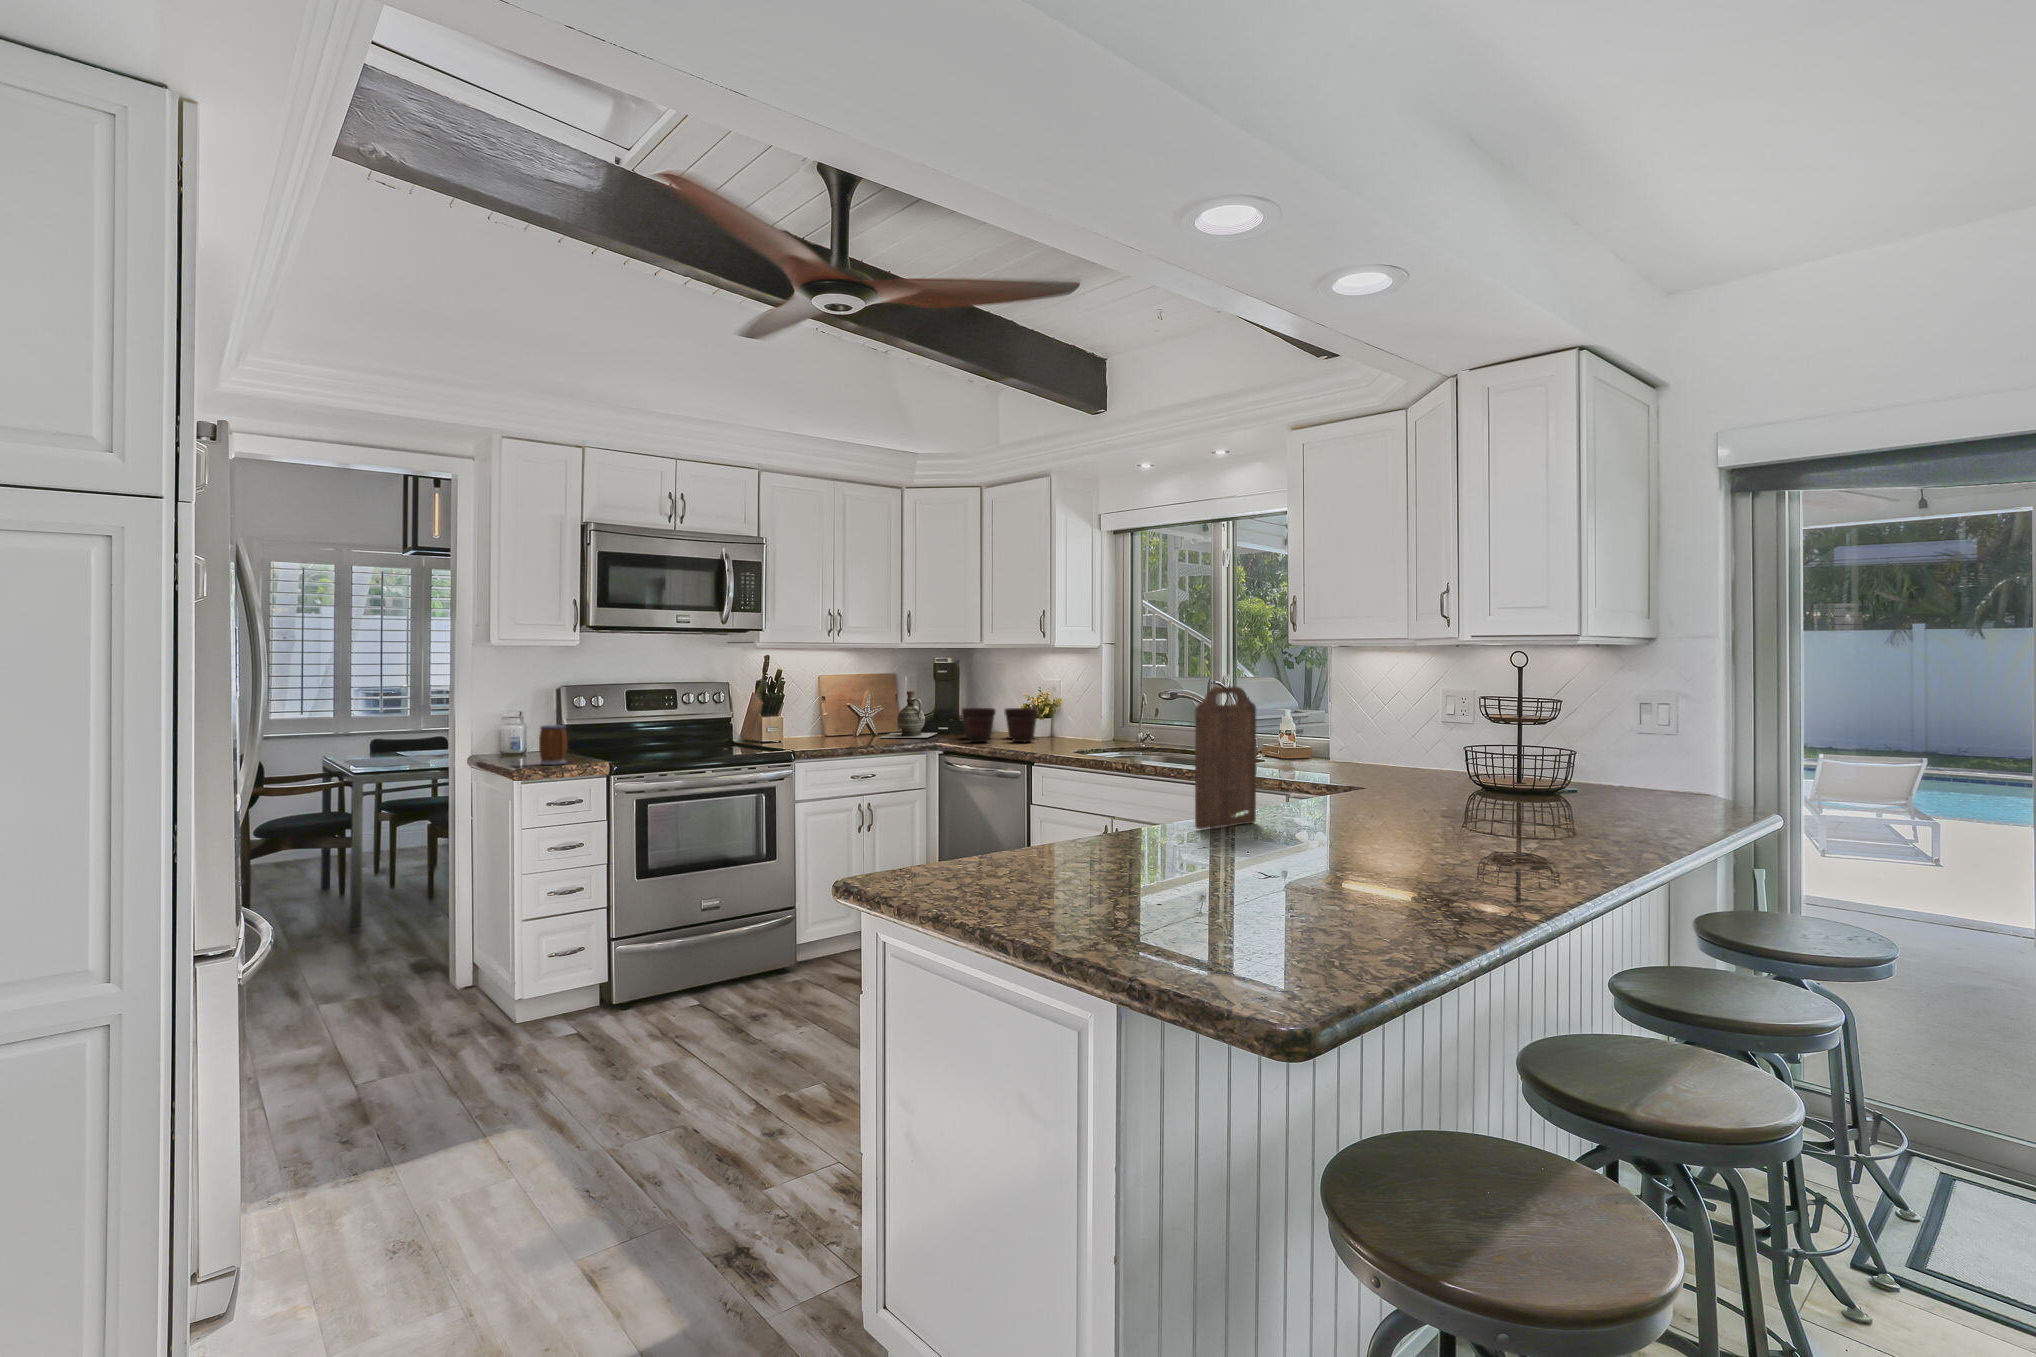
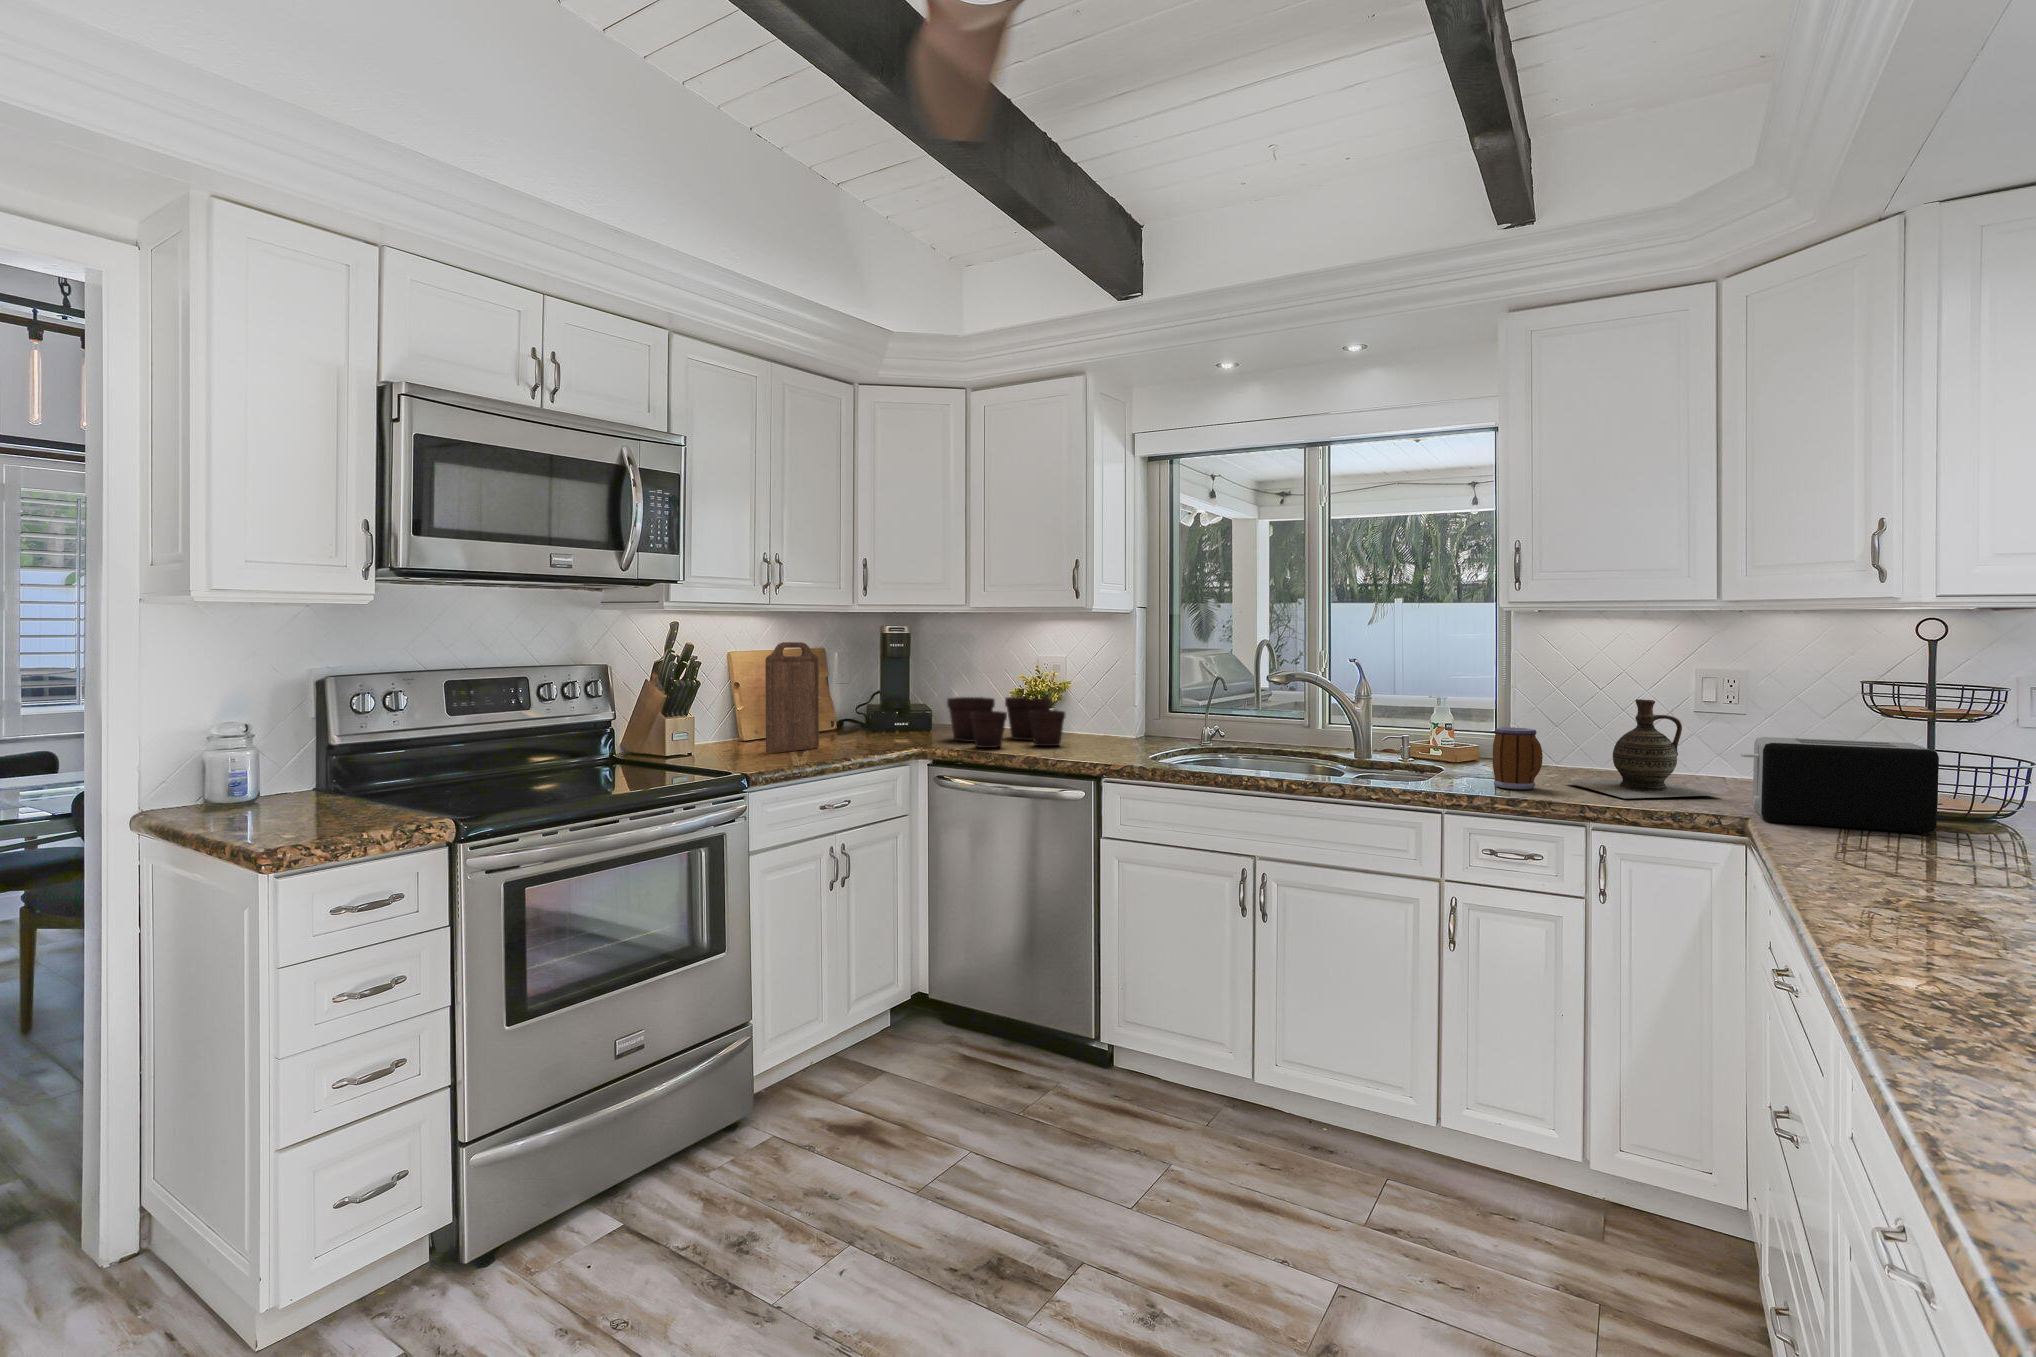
cutting board: present [1195,686,1256,829] -> present [765,642,819,753]
ceramic jug: present [880,691,937,738] -> present [1564,699,1719,798]
mug: present [539,725,568,765] -> present [1493,727,1543,789]
toaster: none [1367,732,1476,793] -> present [1741,737,1939,833]

